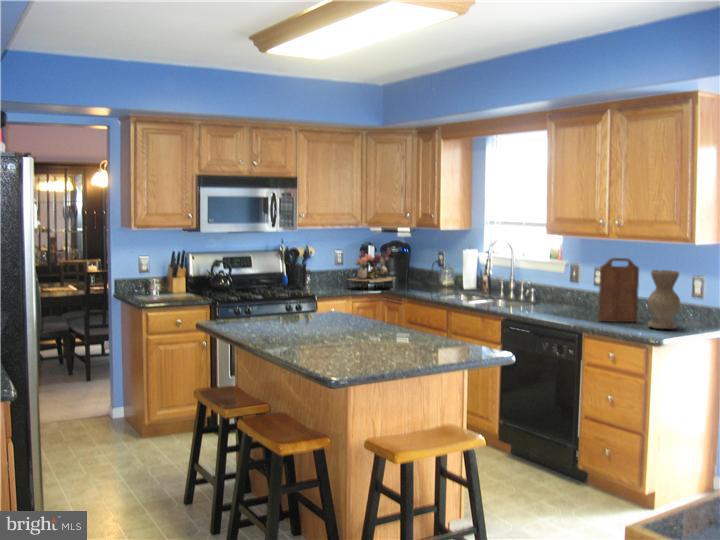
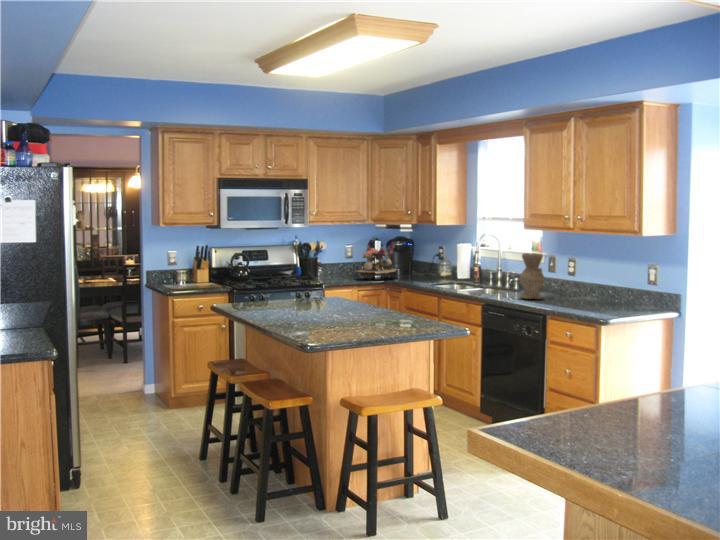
cutting board: present [598,258,639,322] -> none [564,249,600,306]
vase: present [648,270,680,329] -> present [520,253,544,299]

